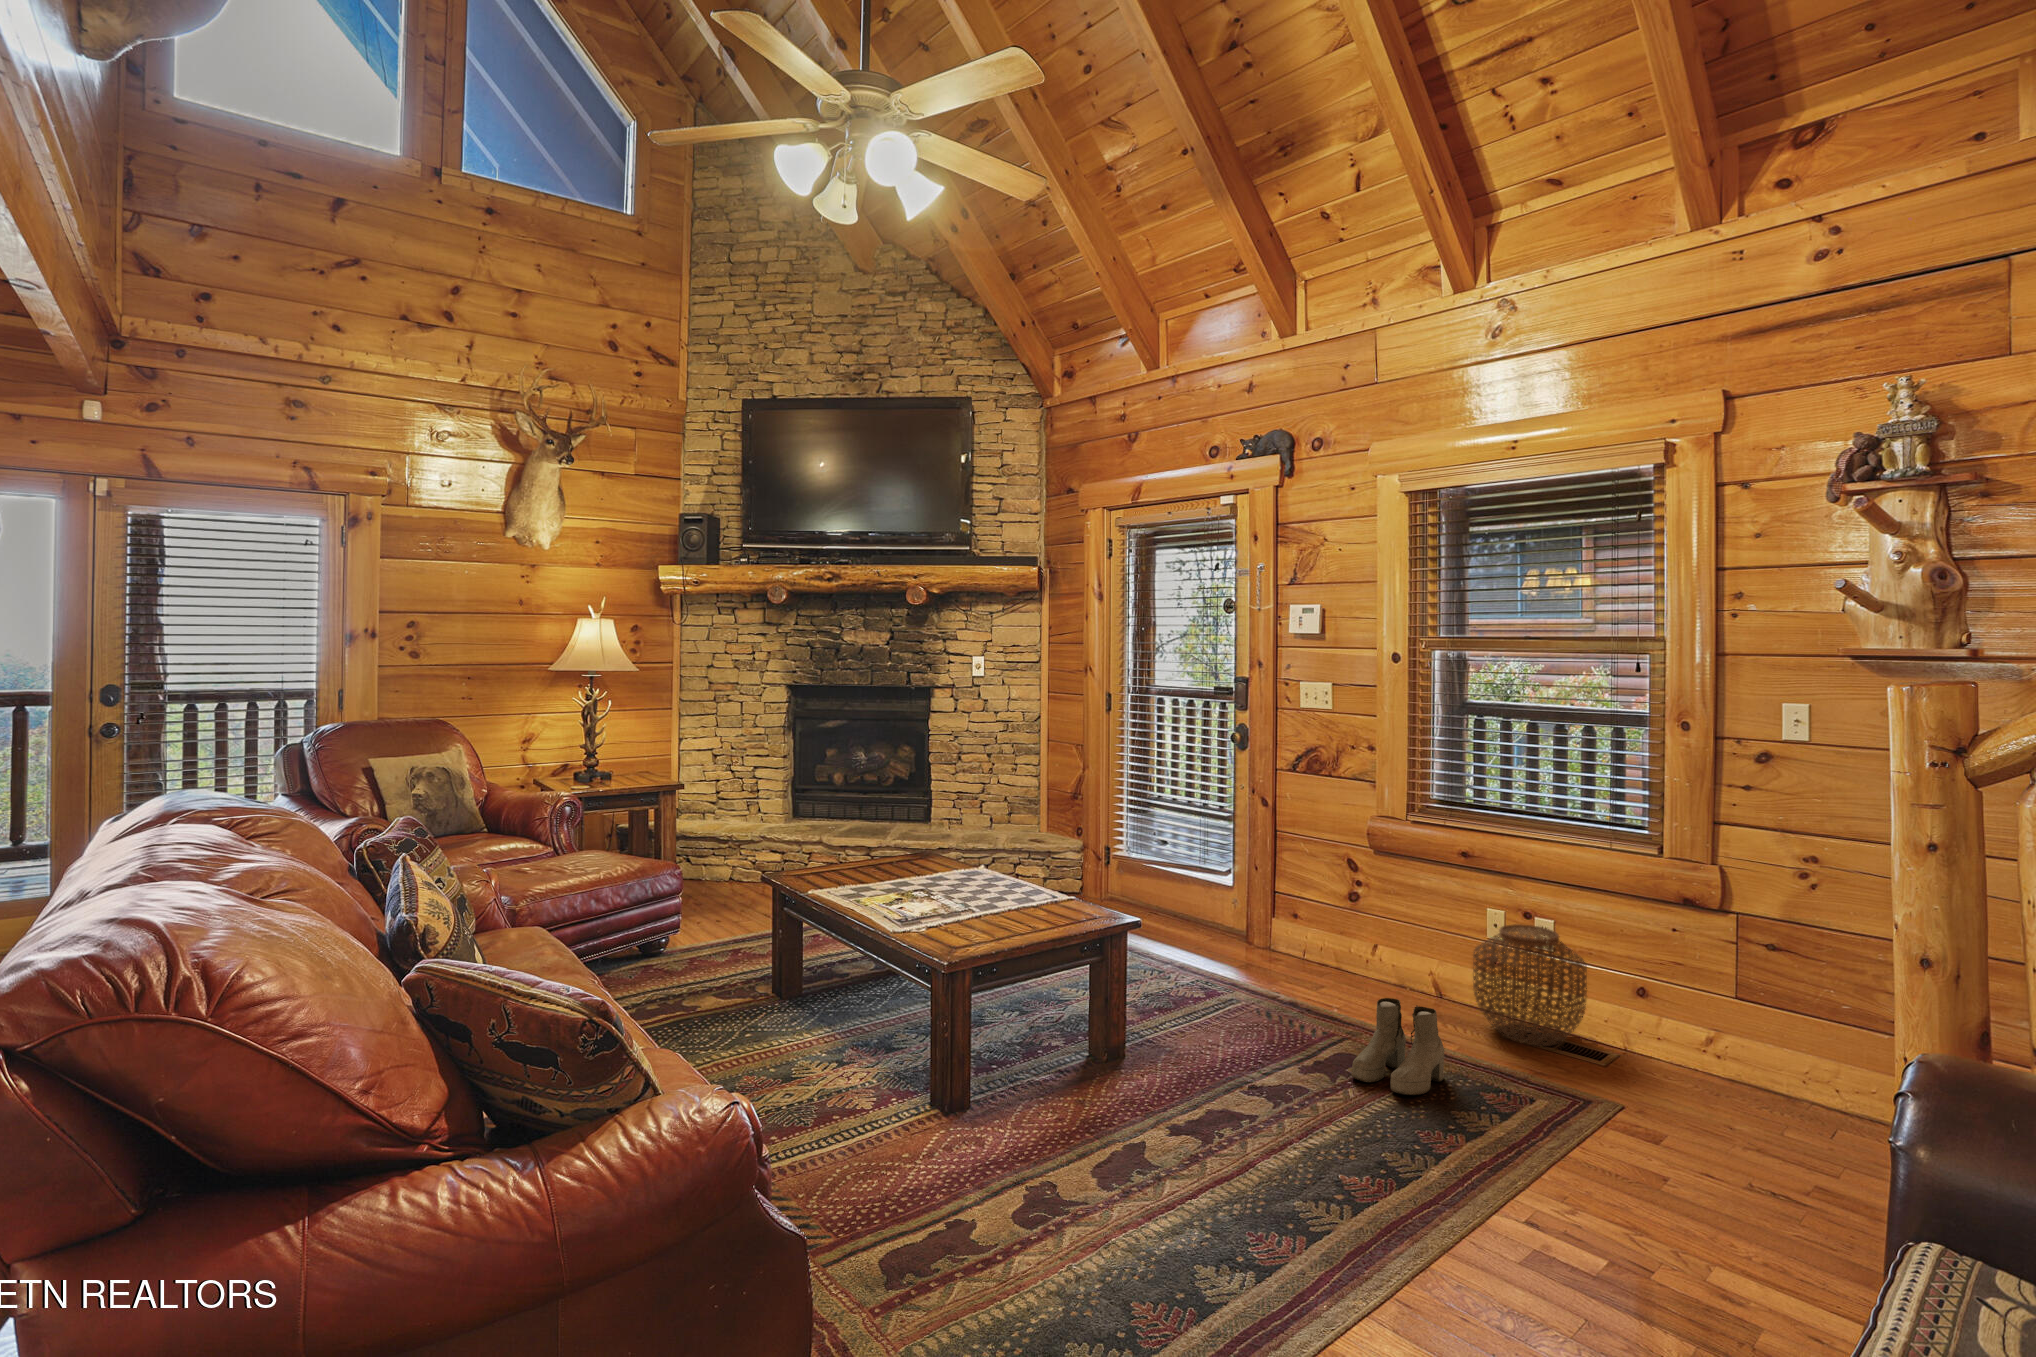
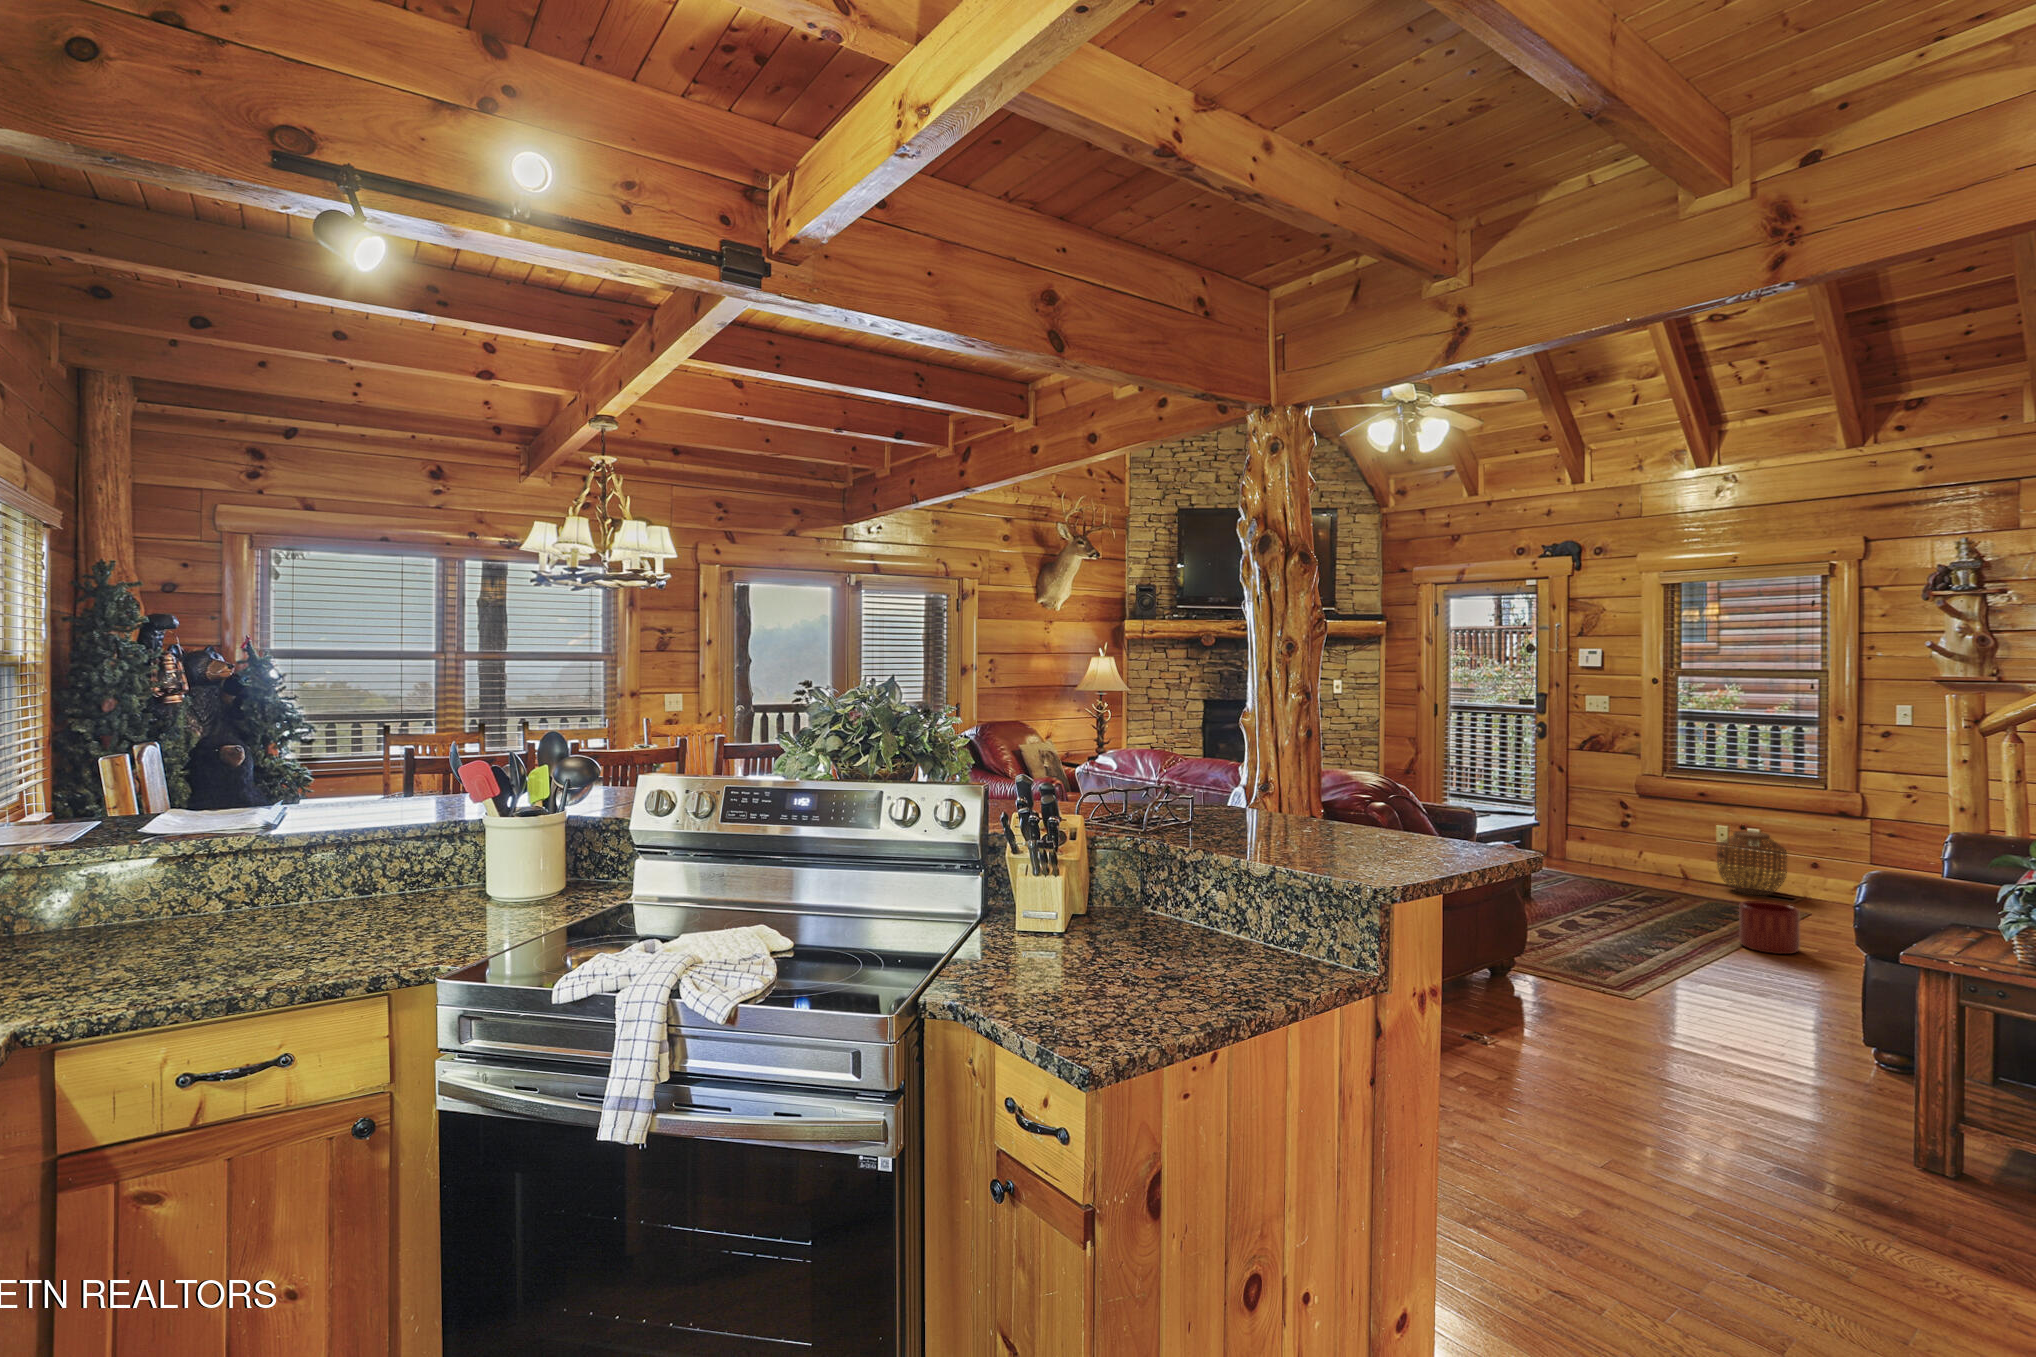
boots: present [1352,998,1444,1095] -> none [1663,863,1714,908]
planter: none [1426,1140,1545,1288] -> present [1739,901,1800,954]

